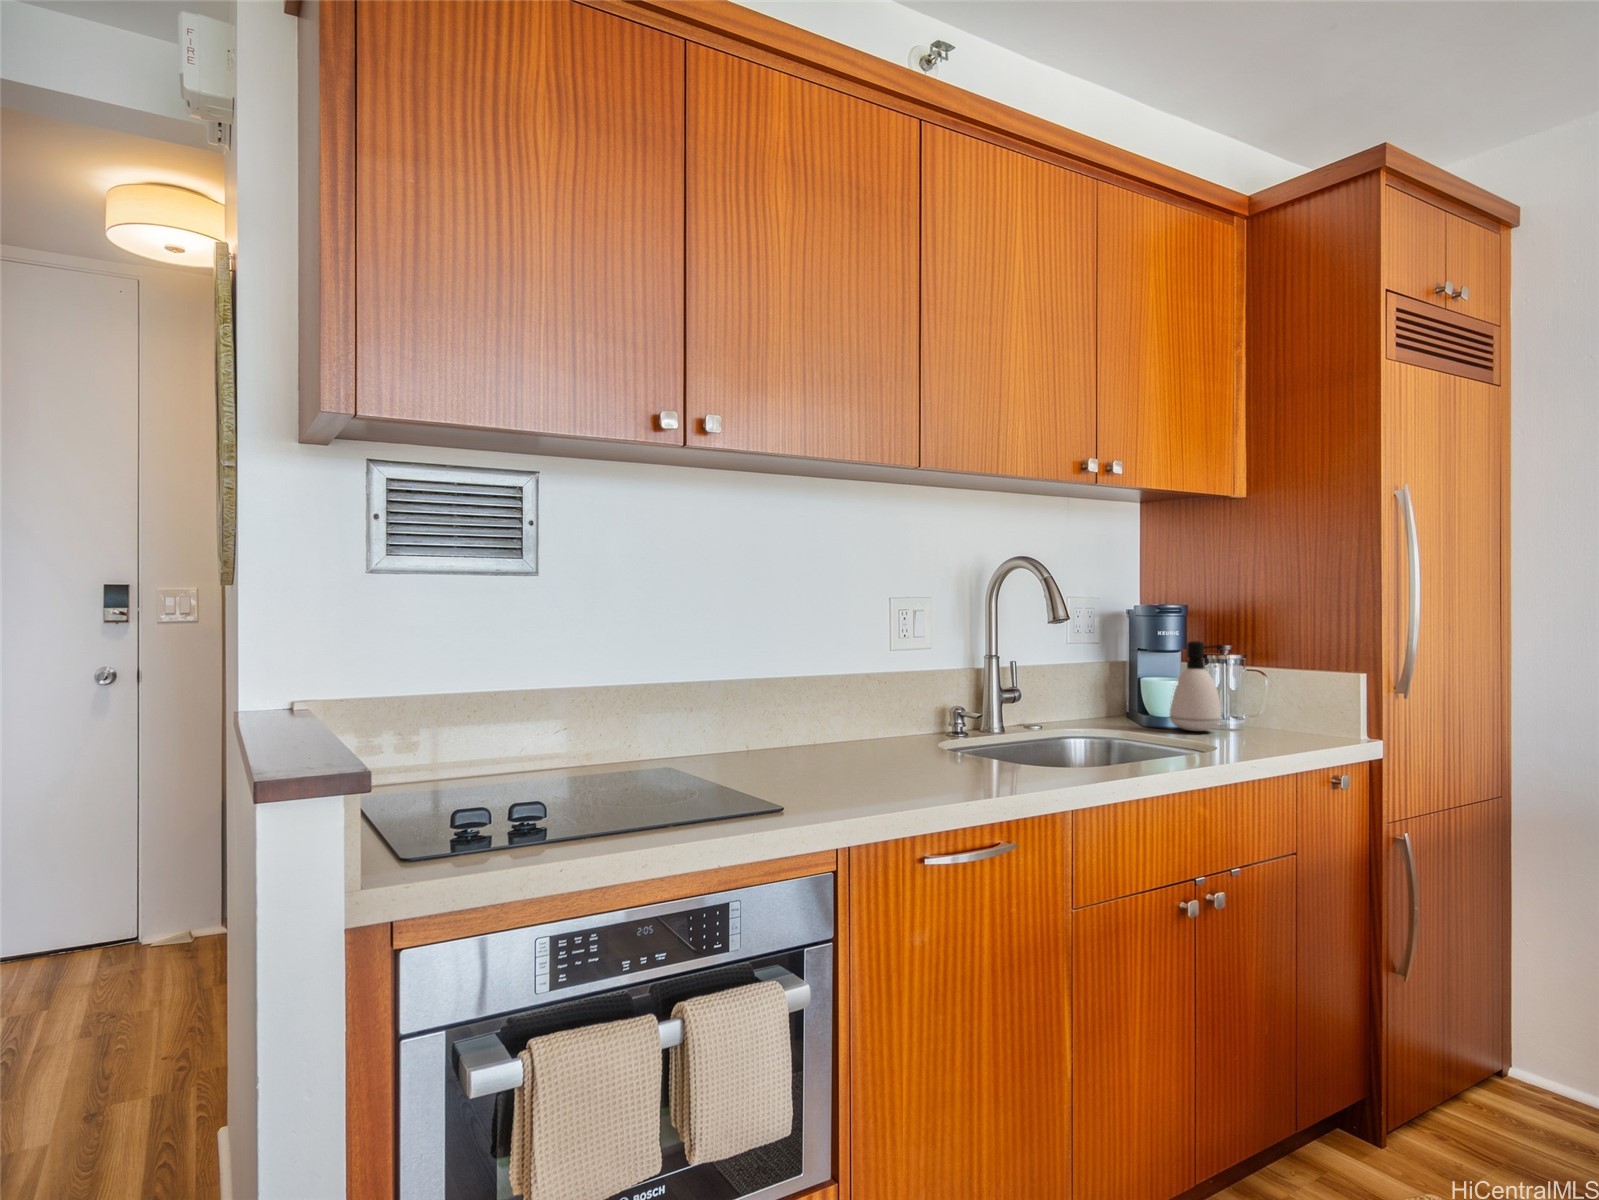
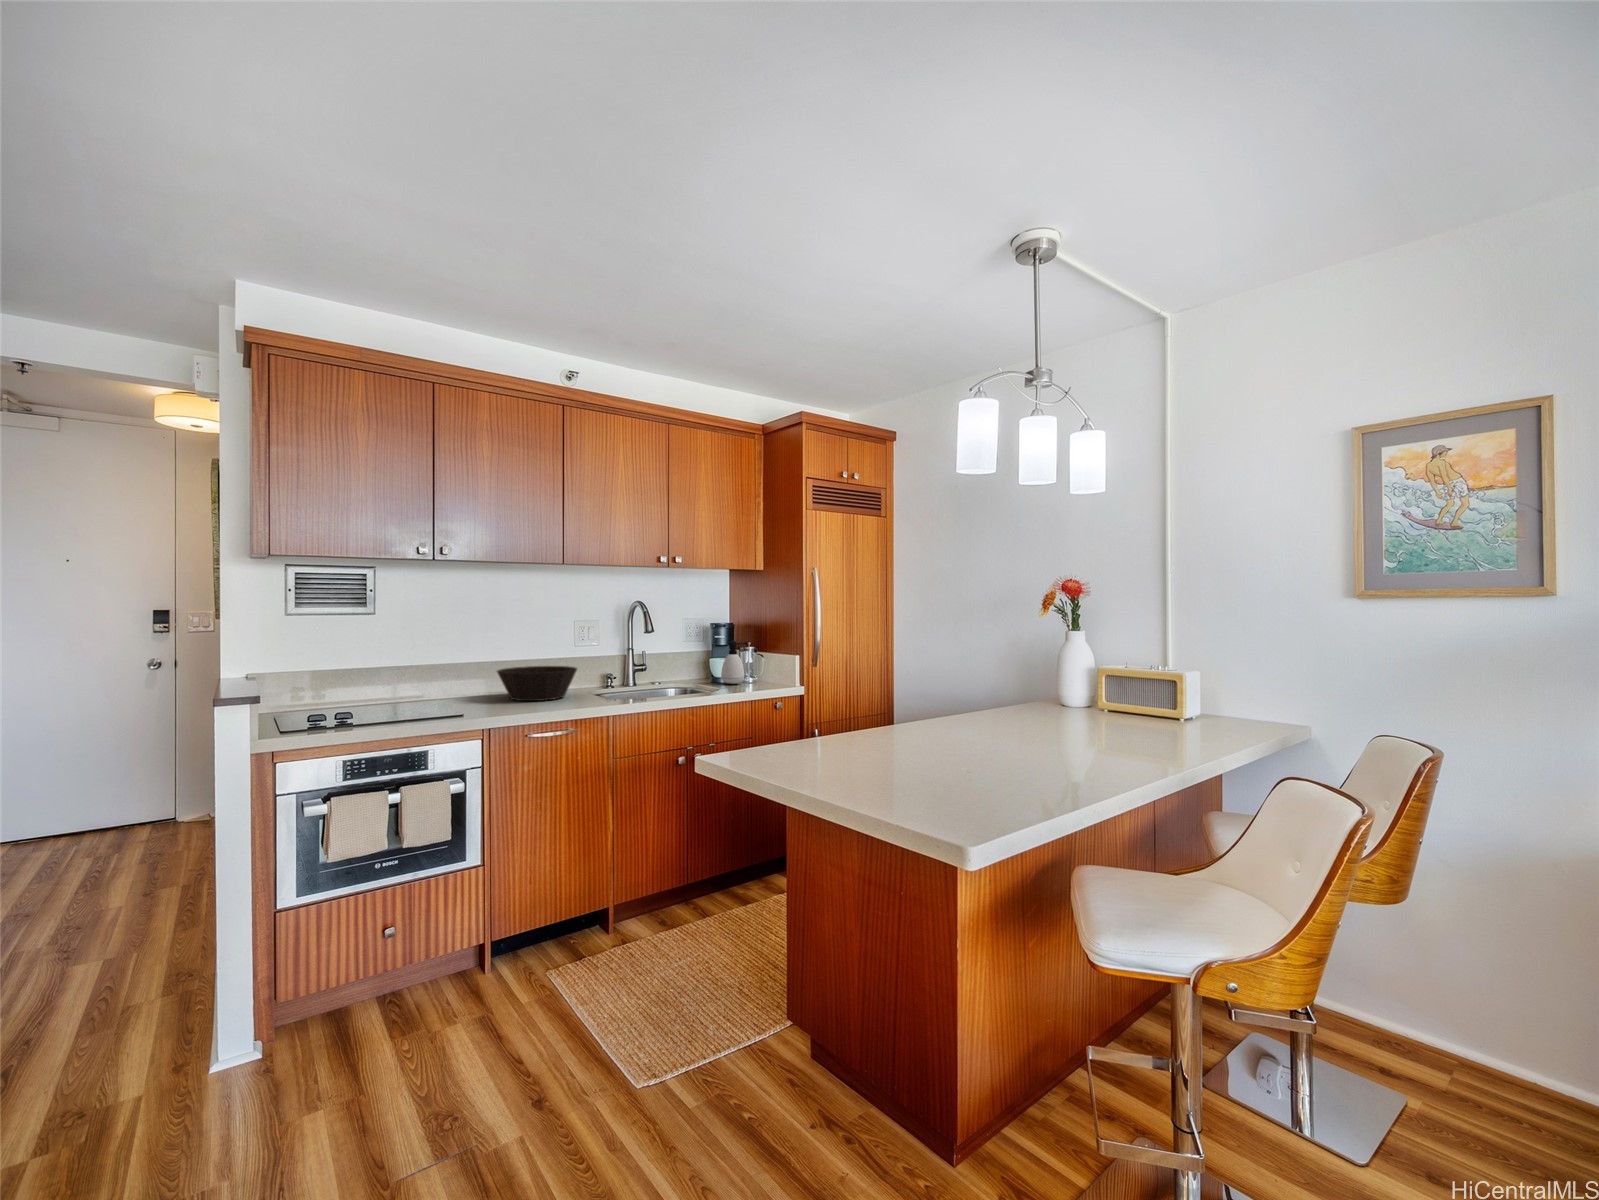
bowl: none [776,690,942,769] -> present [497,666,577,701]

